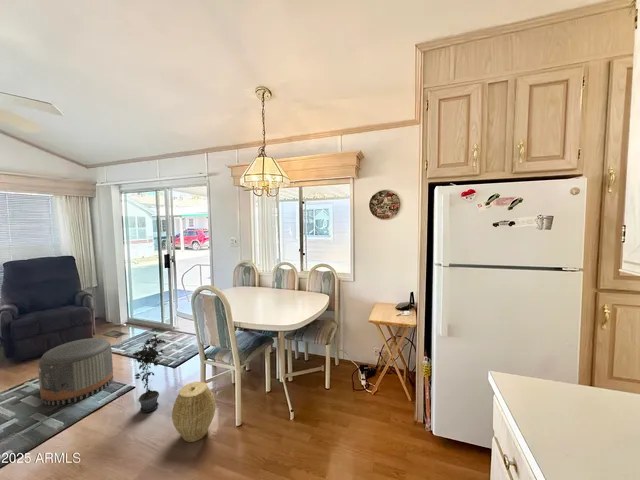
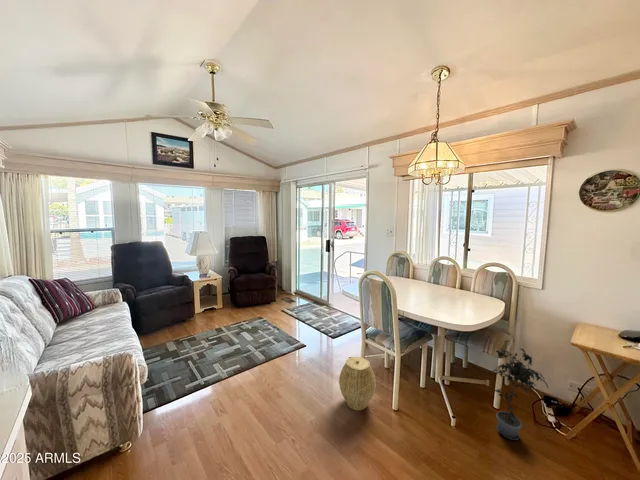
potted plant: present [133,334,165,412] -> present [492,349,548,440]
pouf: present [38,338,113,405] -> none [249,299,291,345]

